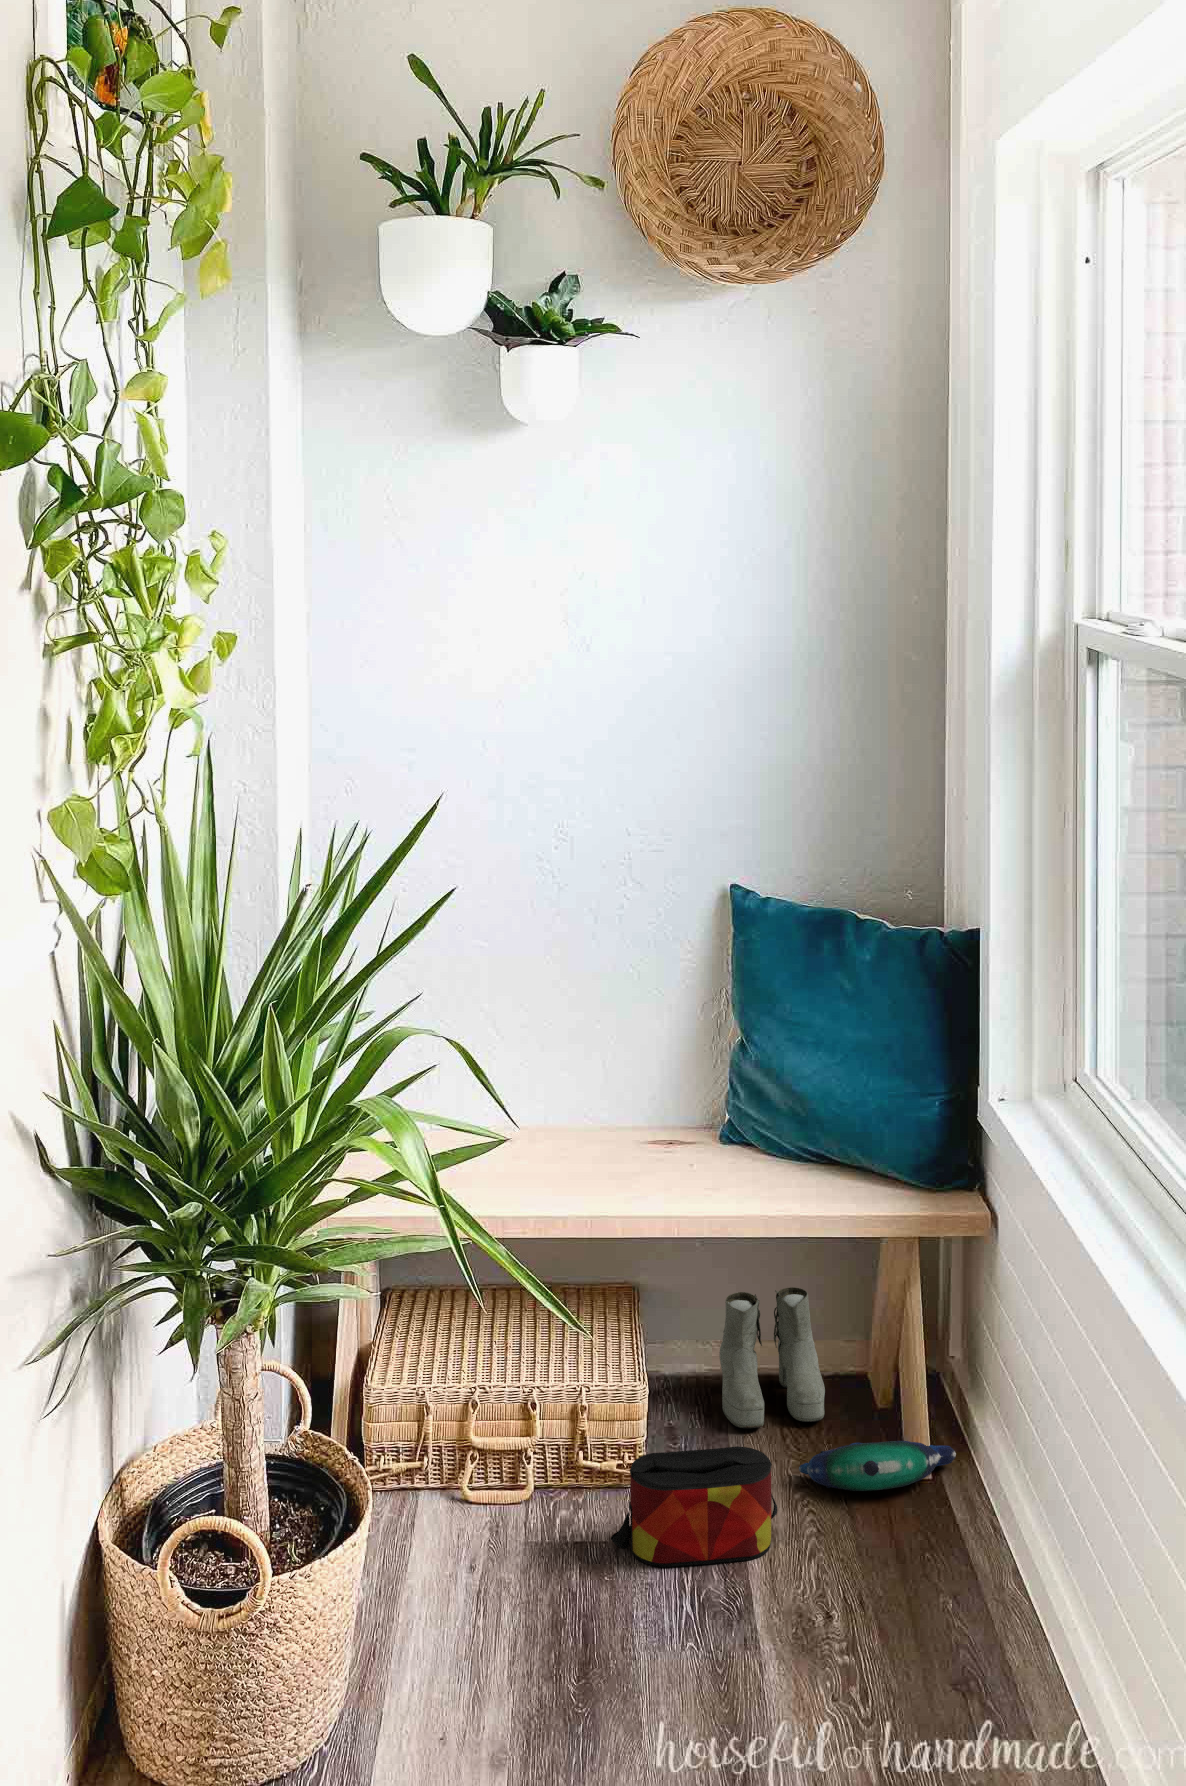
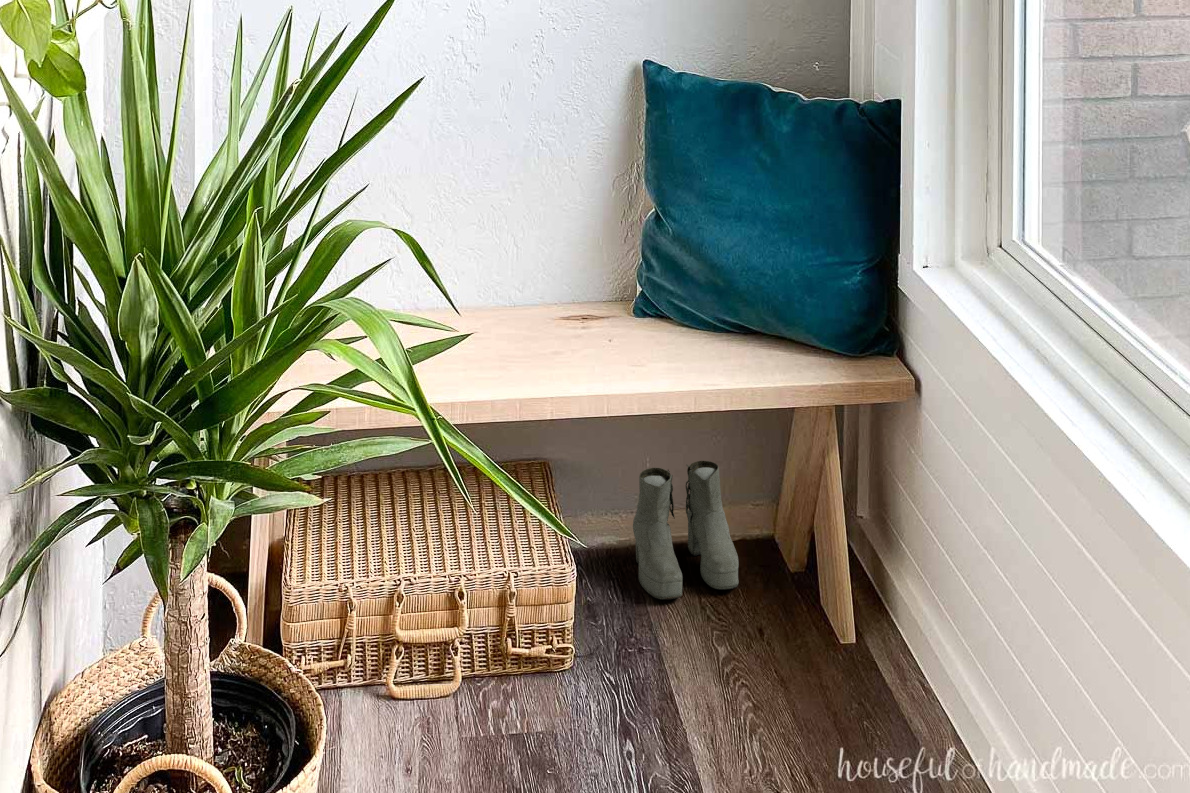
plush toy: present [799,1441,956,1491] -> none [725,608,877,659]
bag: present [611,1446,777,1567] -> none [548,627,716,755]

